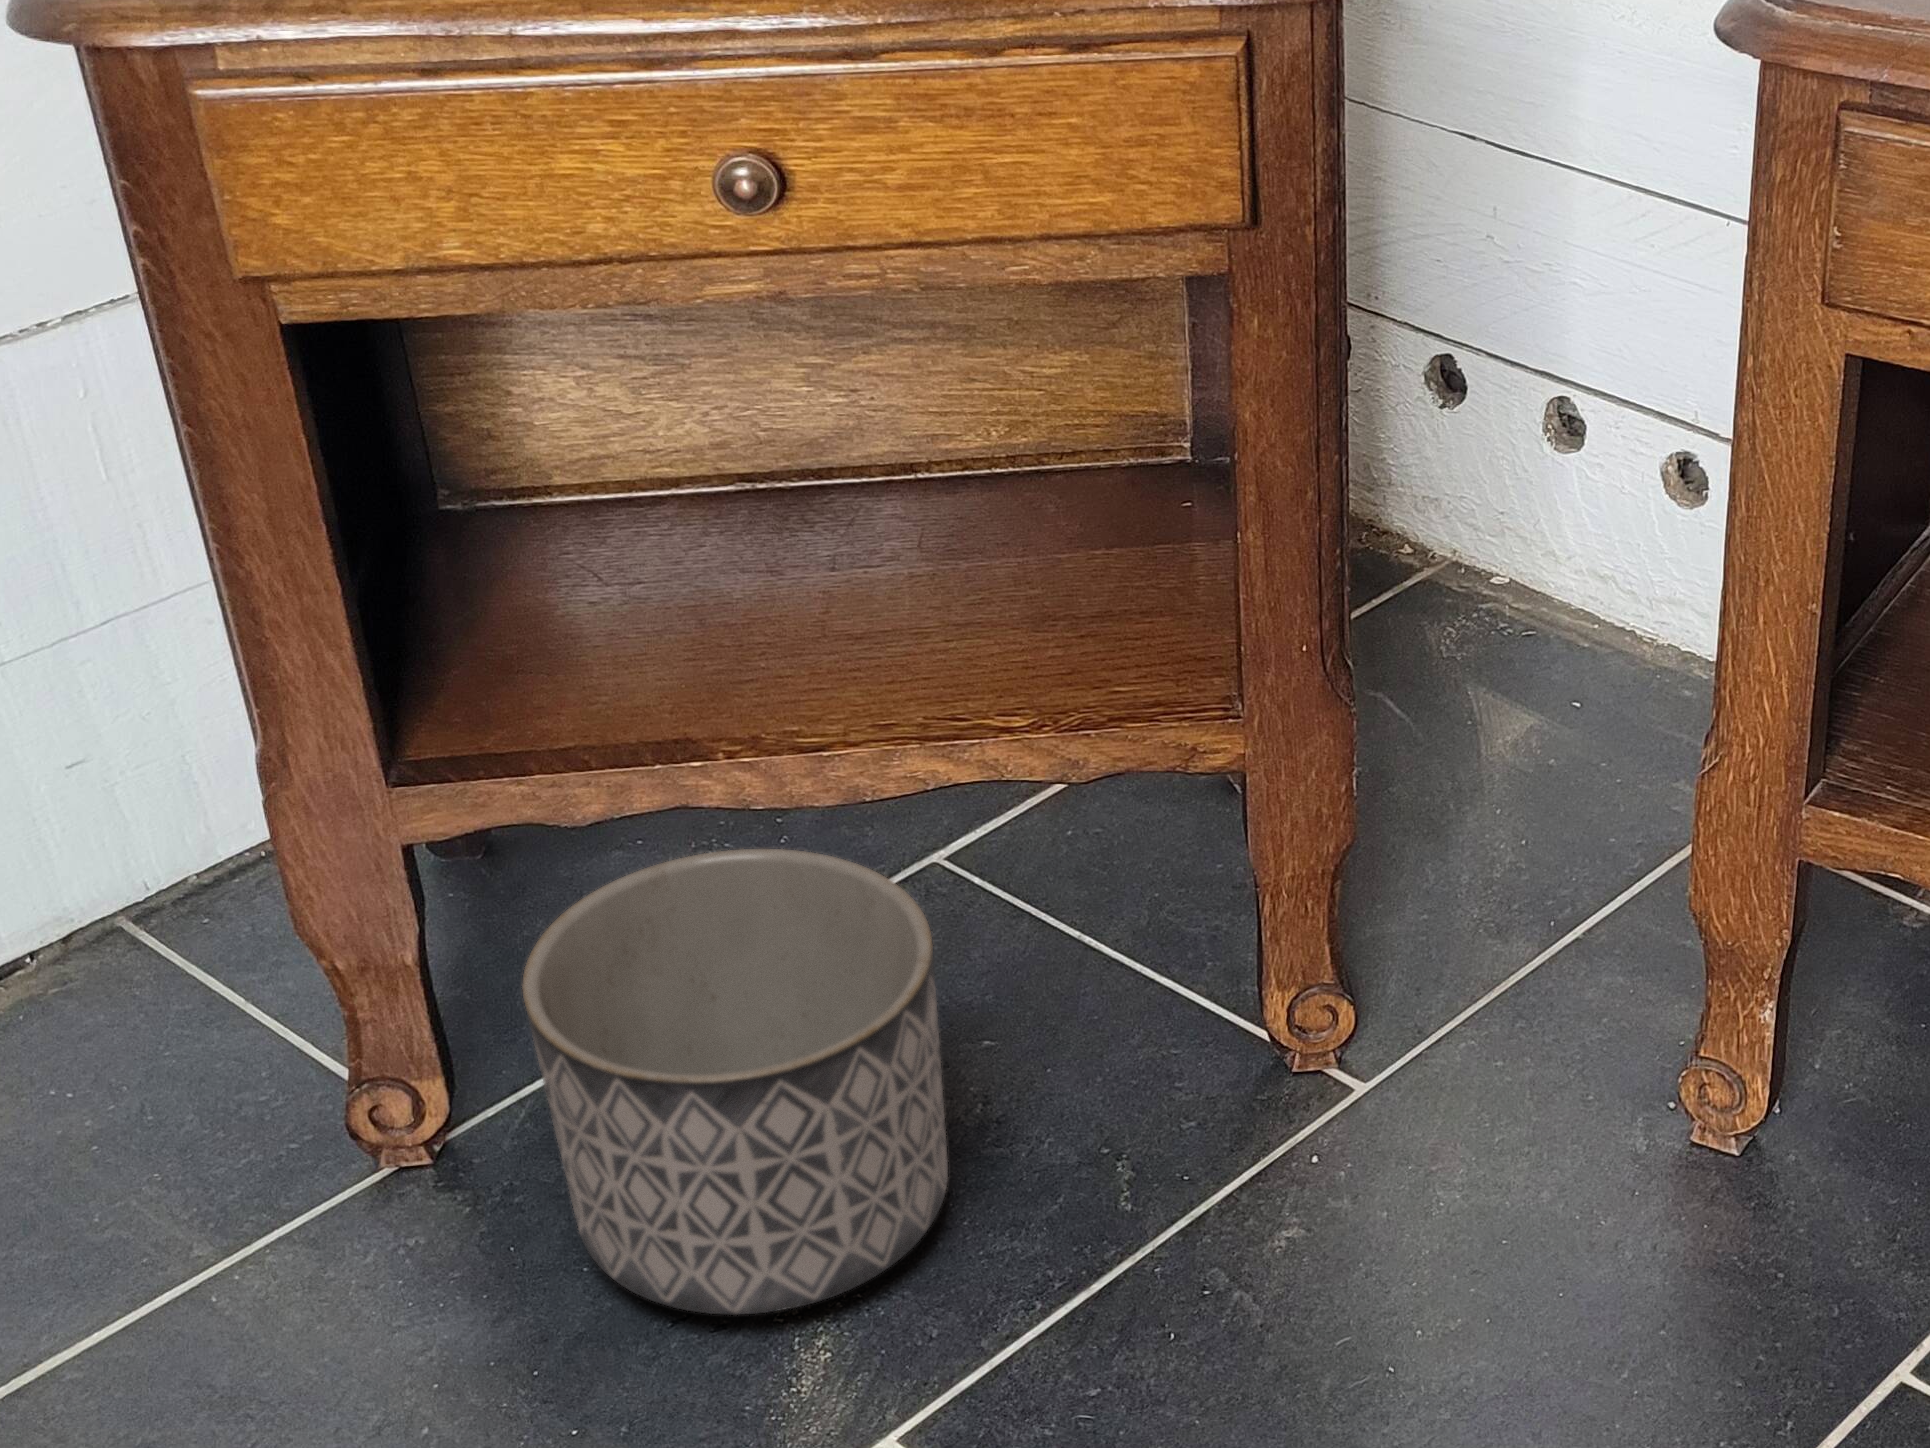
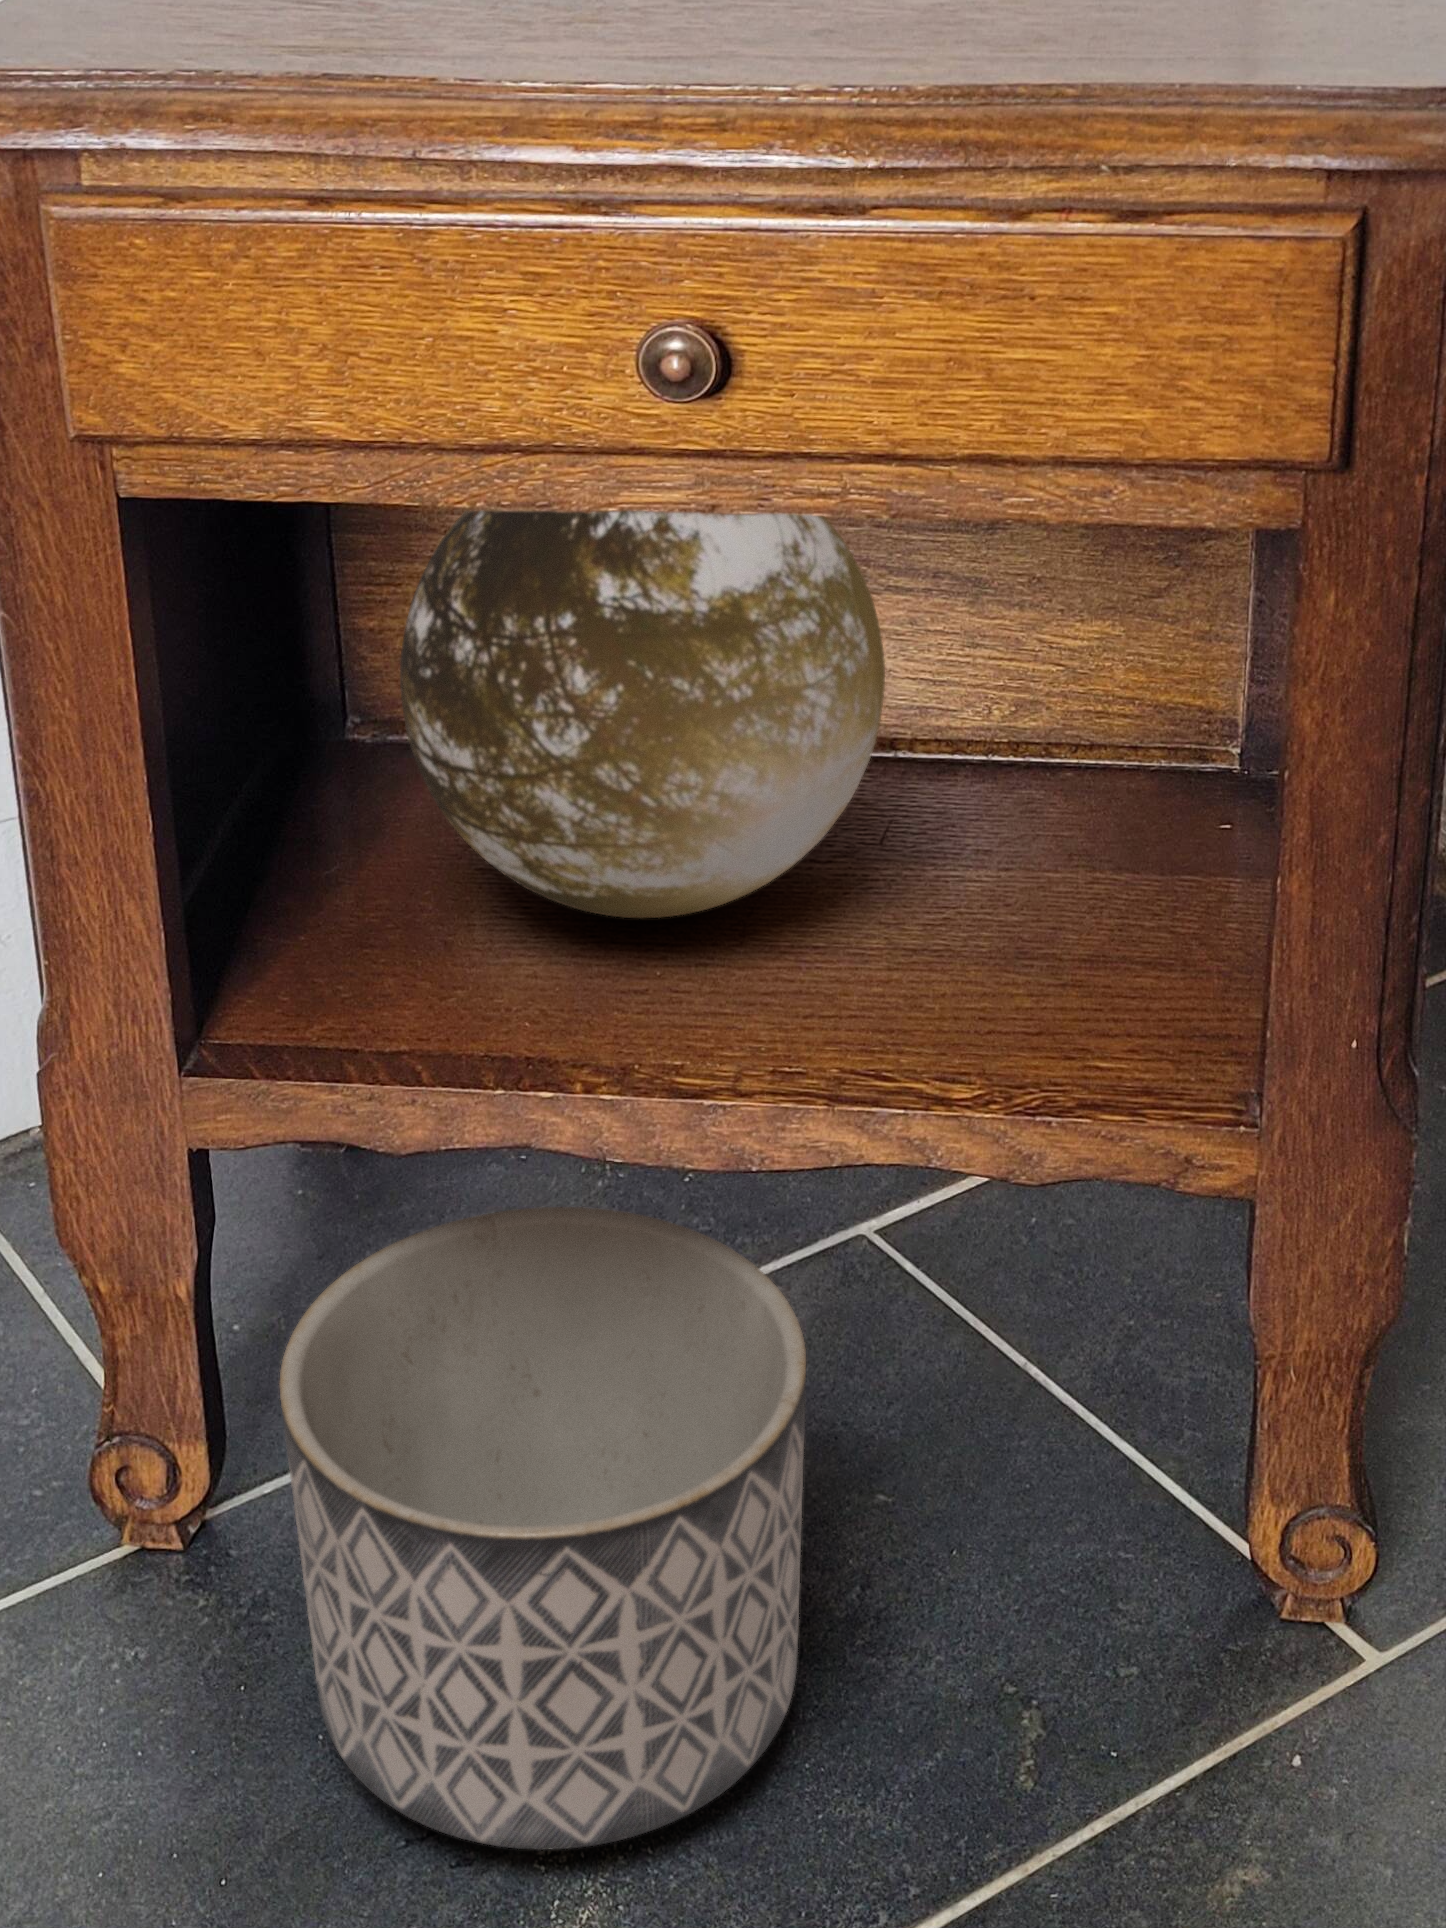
decorative orb: none [511,230,912,624] -> present [400,511,885,918]

